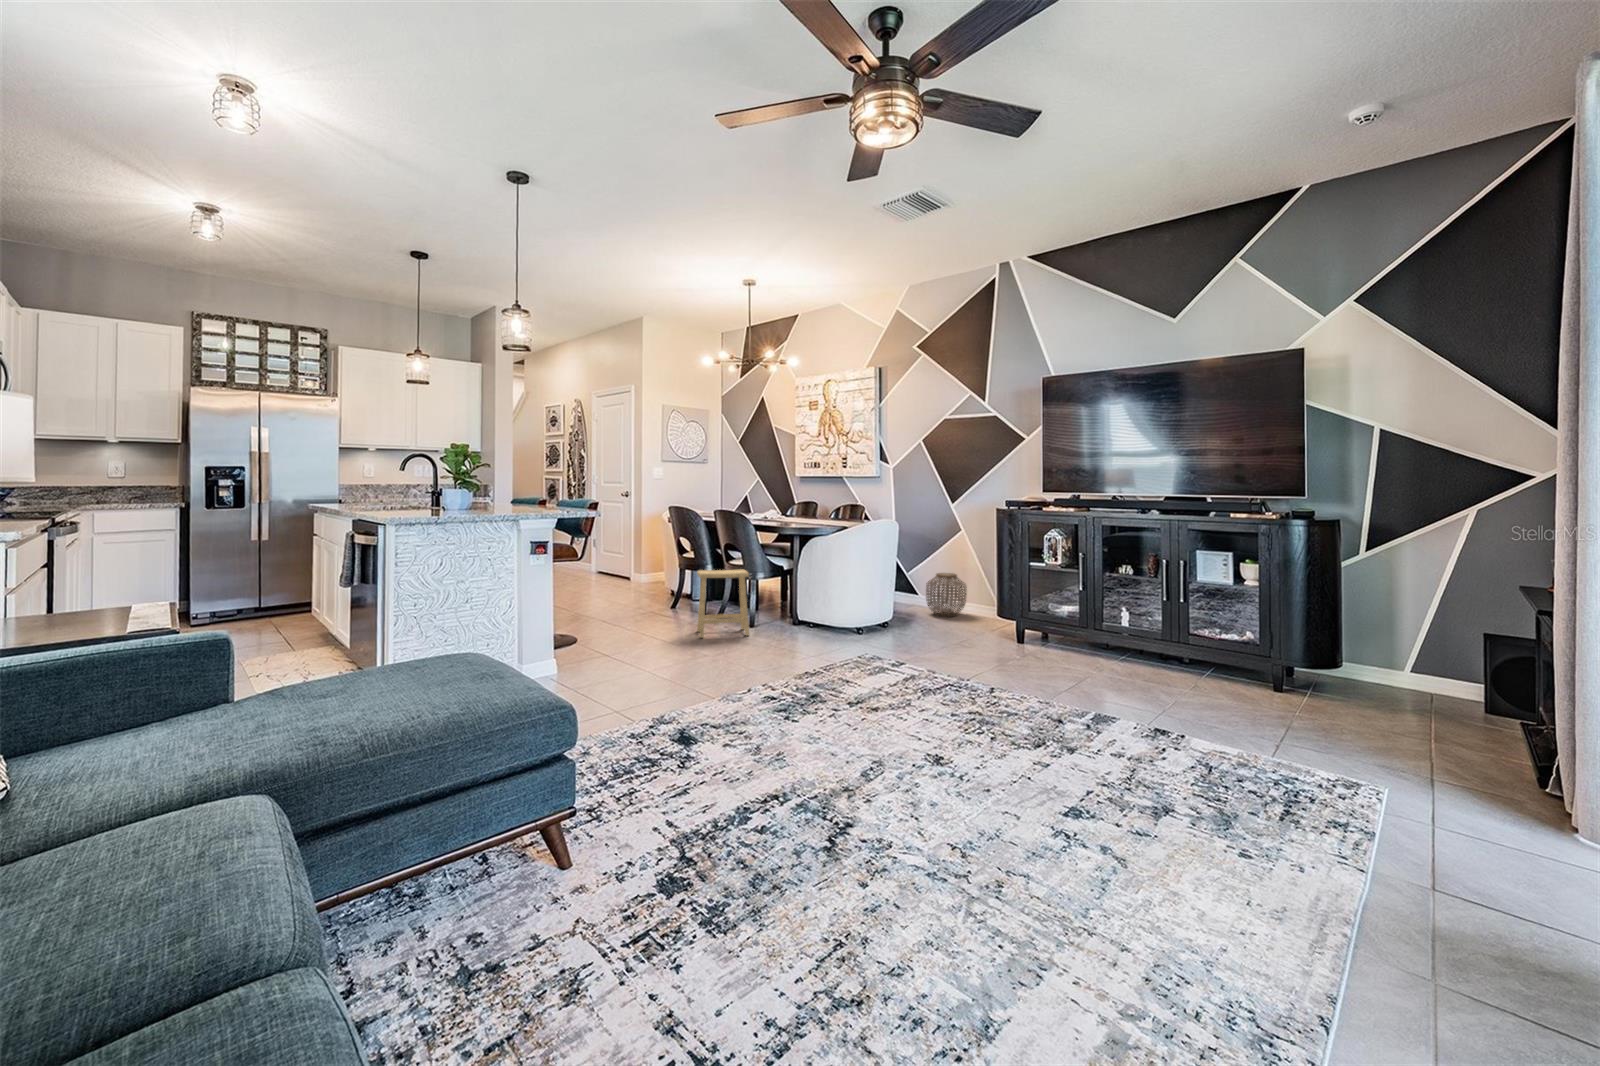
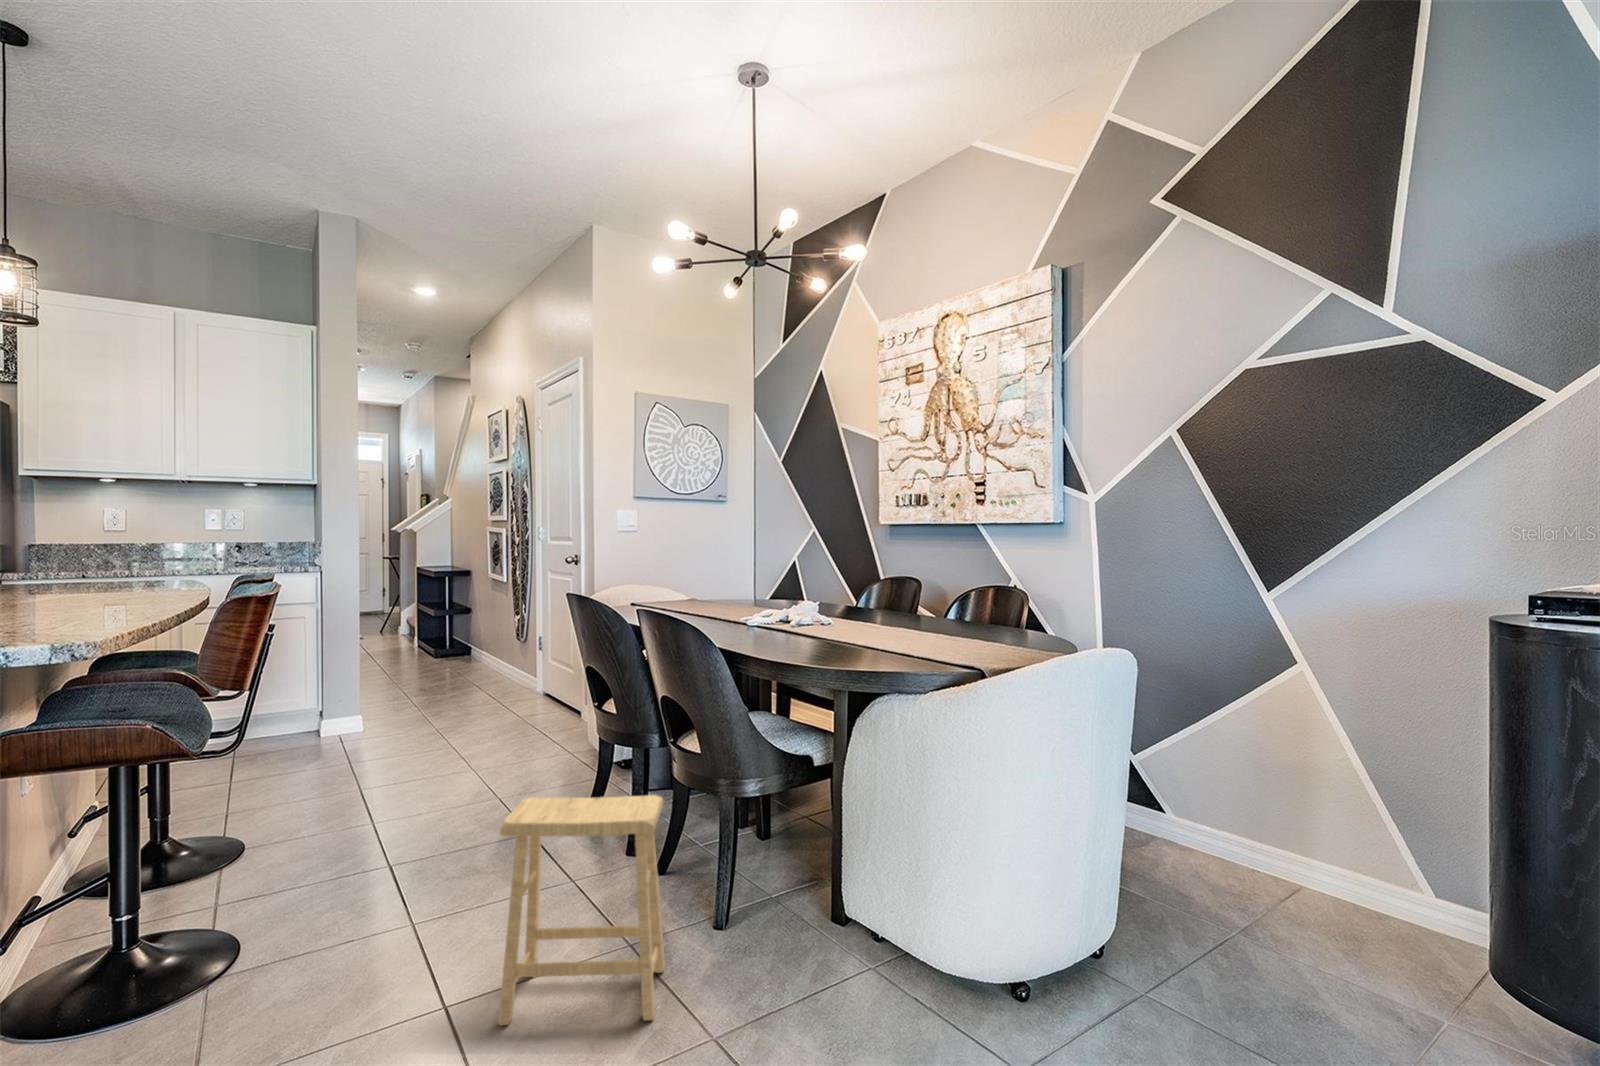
woven basket: present [926,573,967,617] -> none [1209,789,1342,932]

